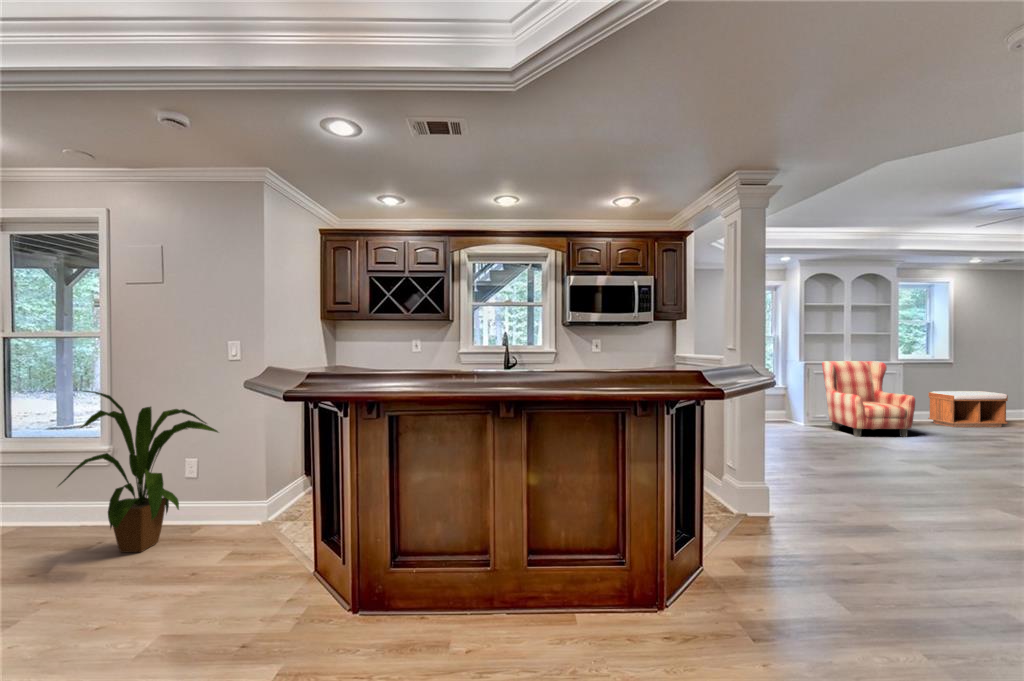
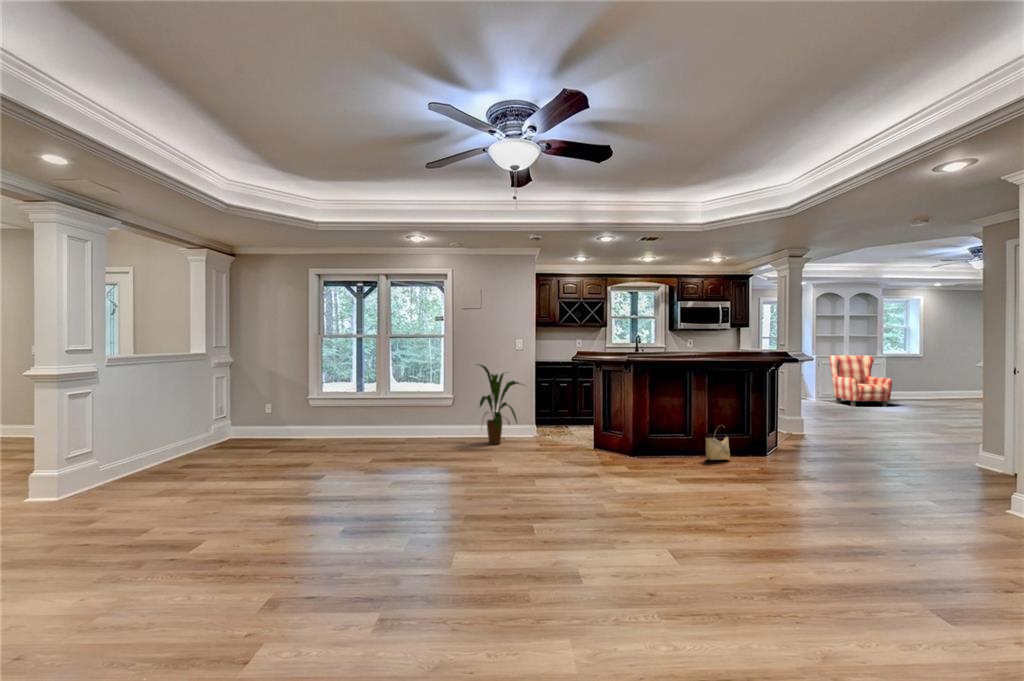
bench: present [928,391,1008,427] -> none [904,377,958,402]
woven basket: none [498,542,561,646] -> present [706,428,730,460]

